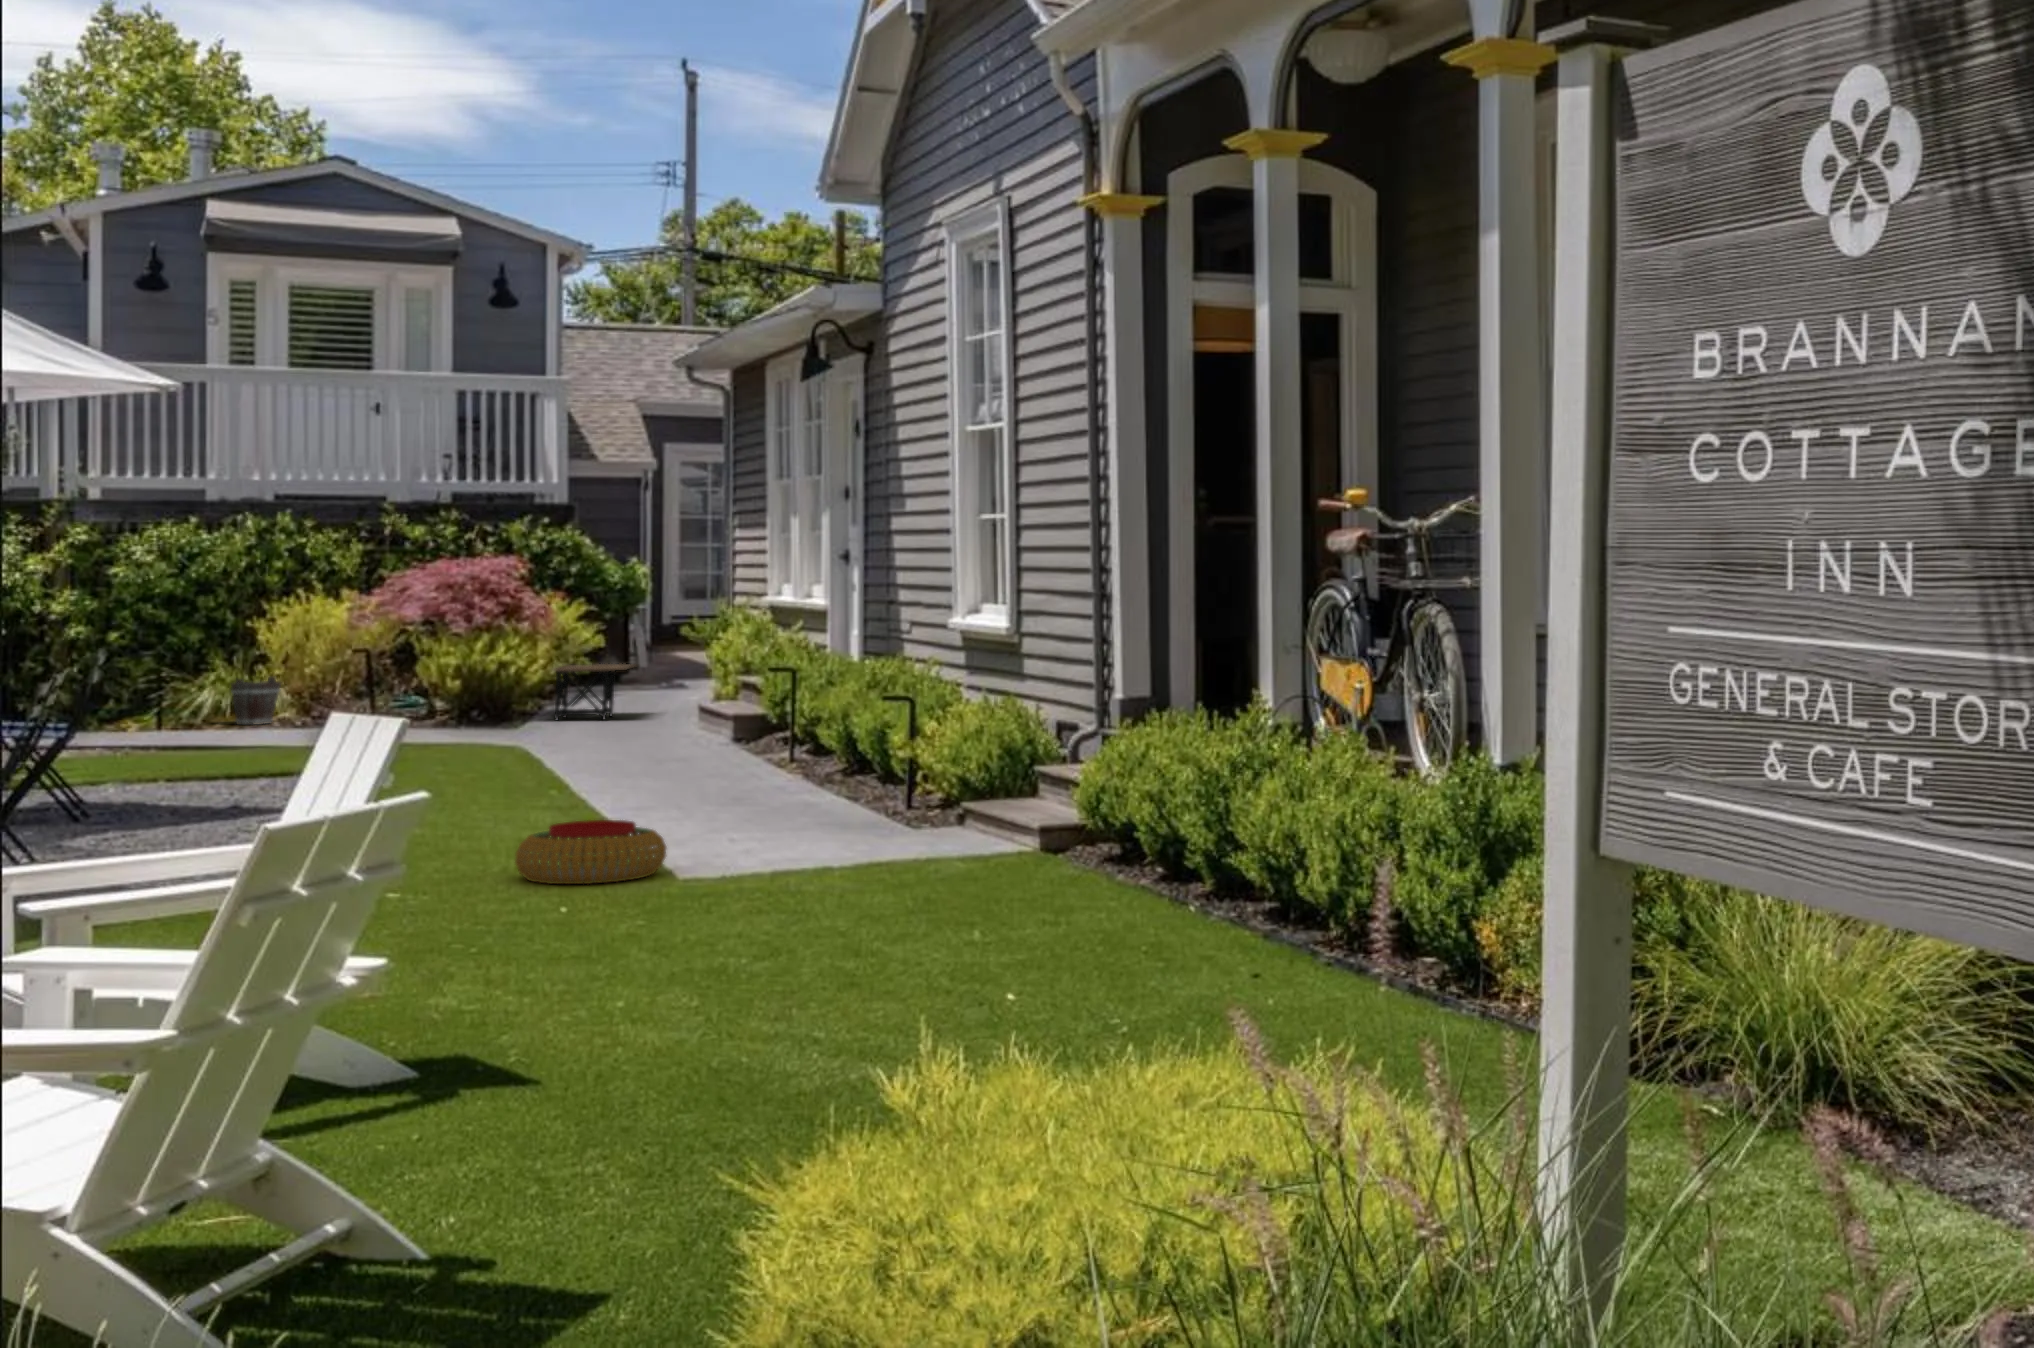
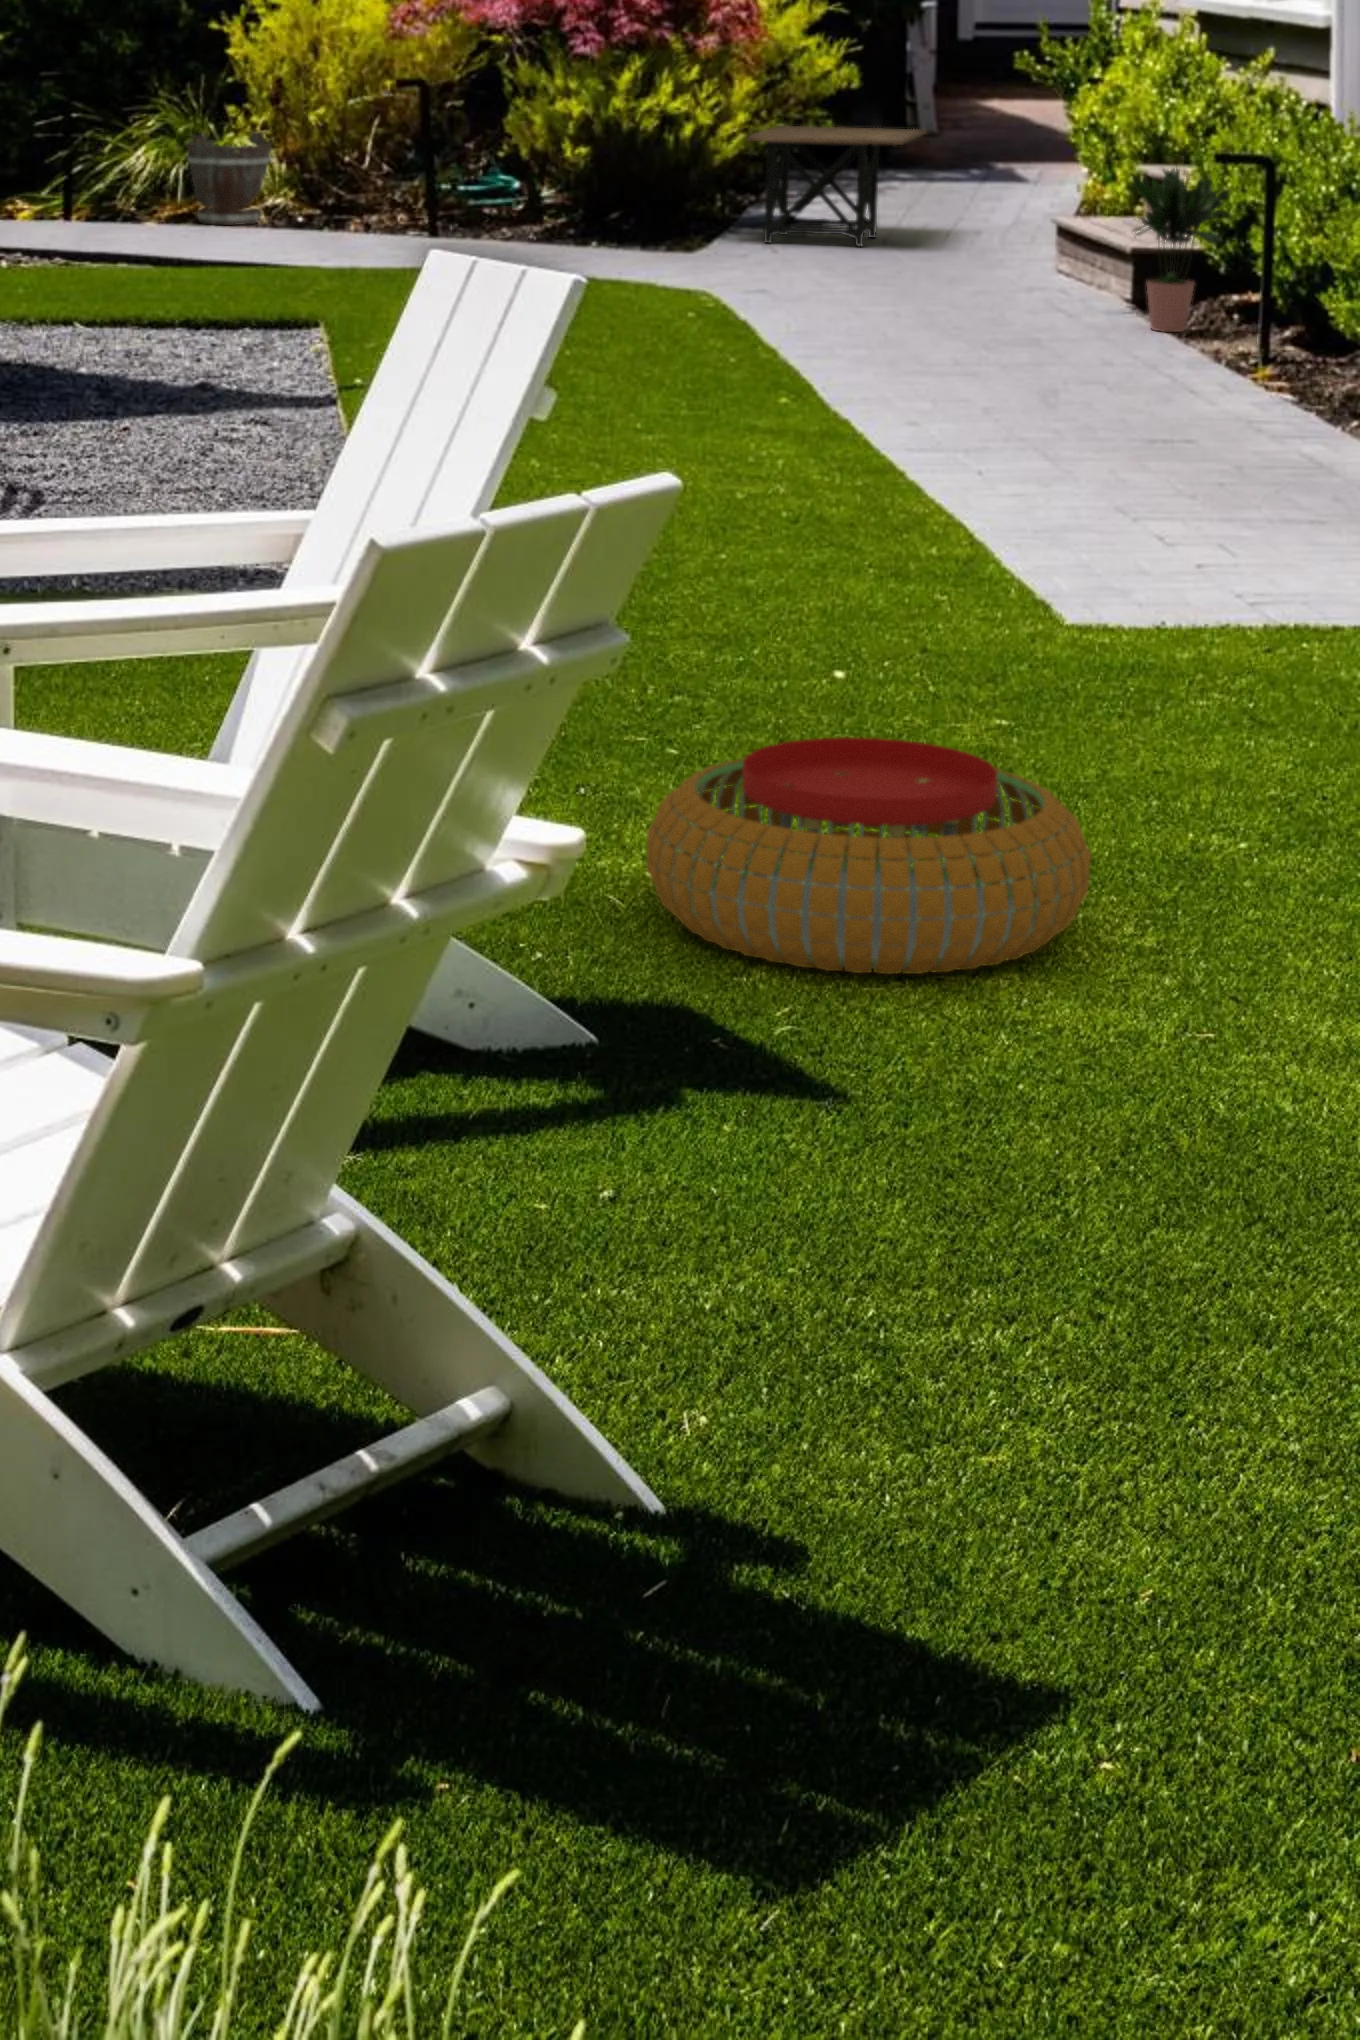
potted plant: none [727,667,781,742] -> present [1132,168,1229,332]

